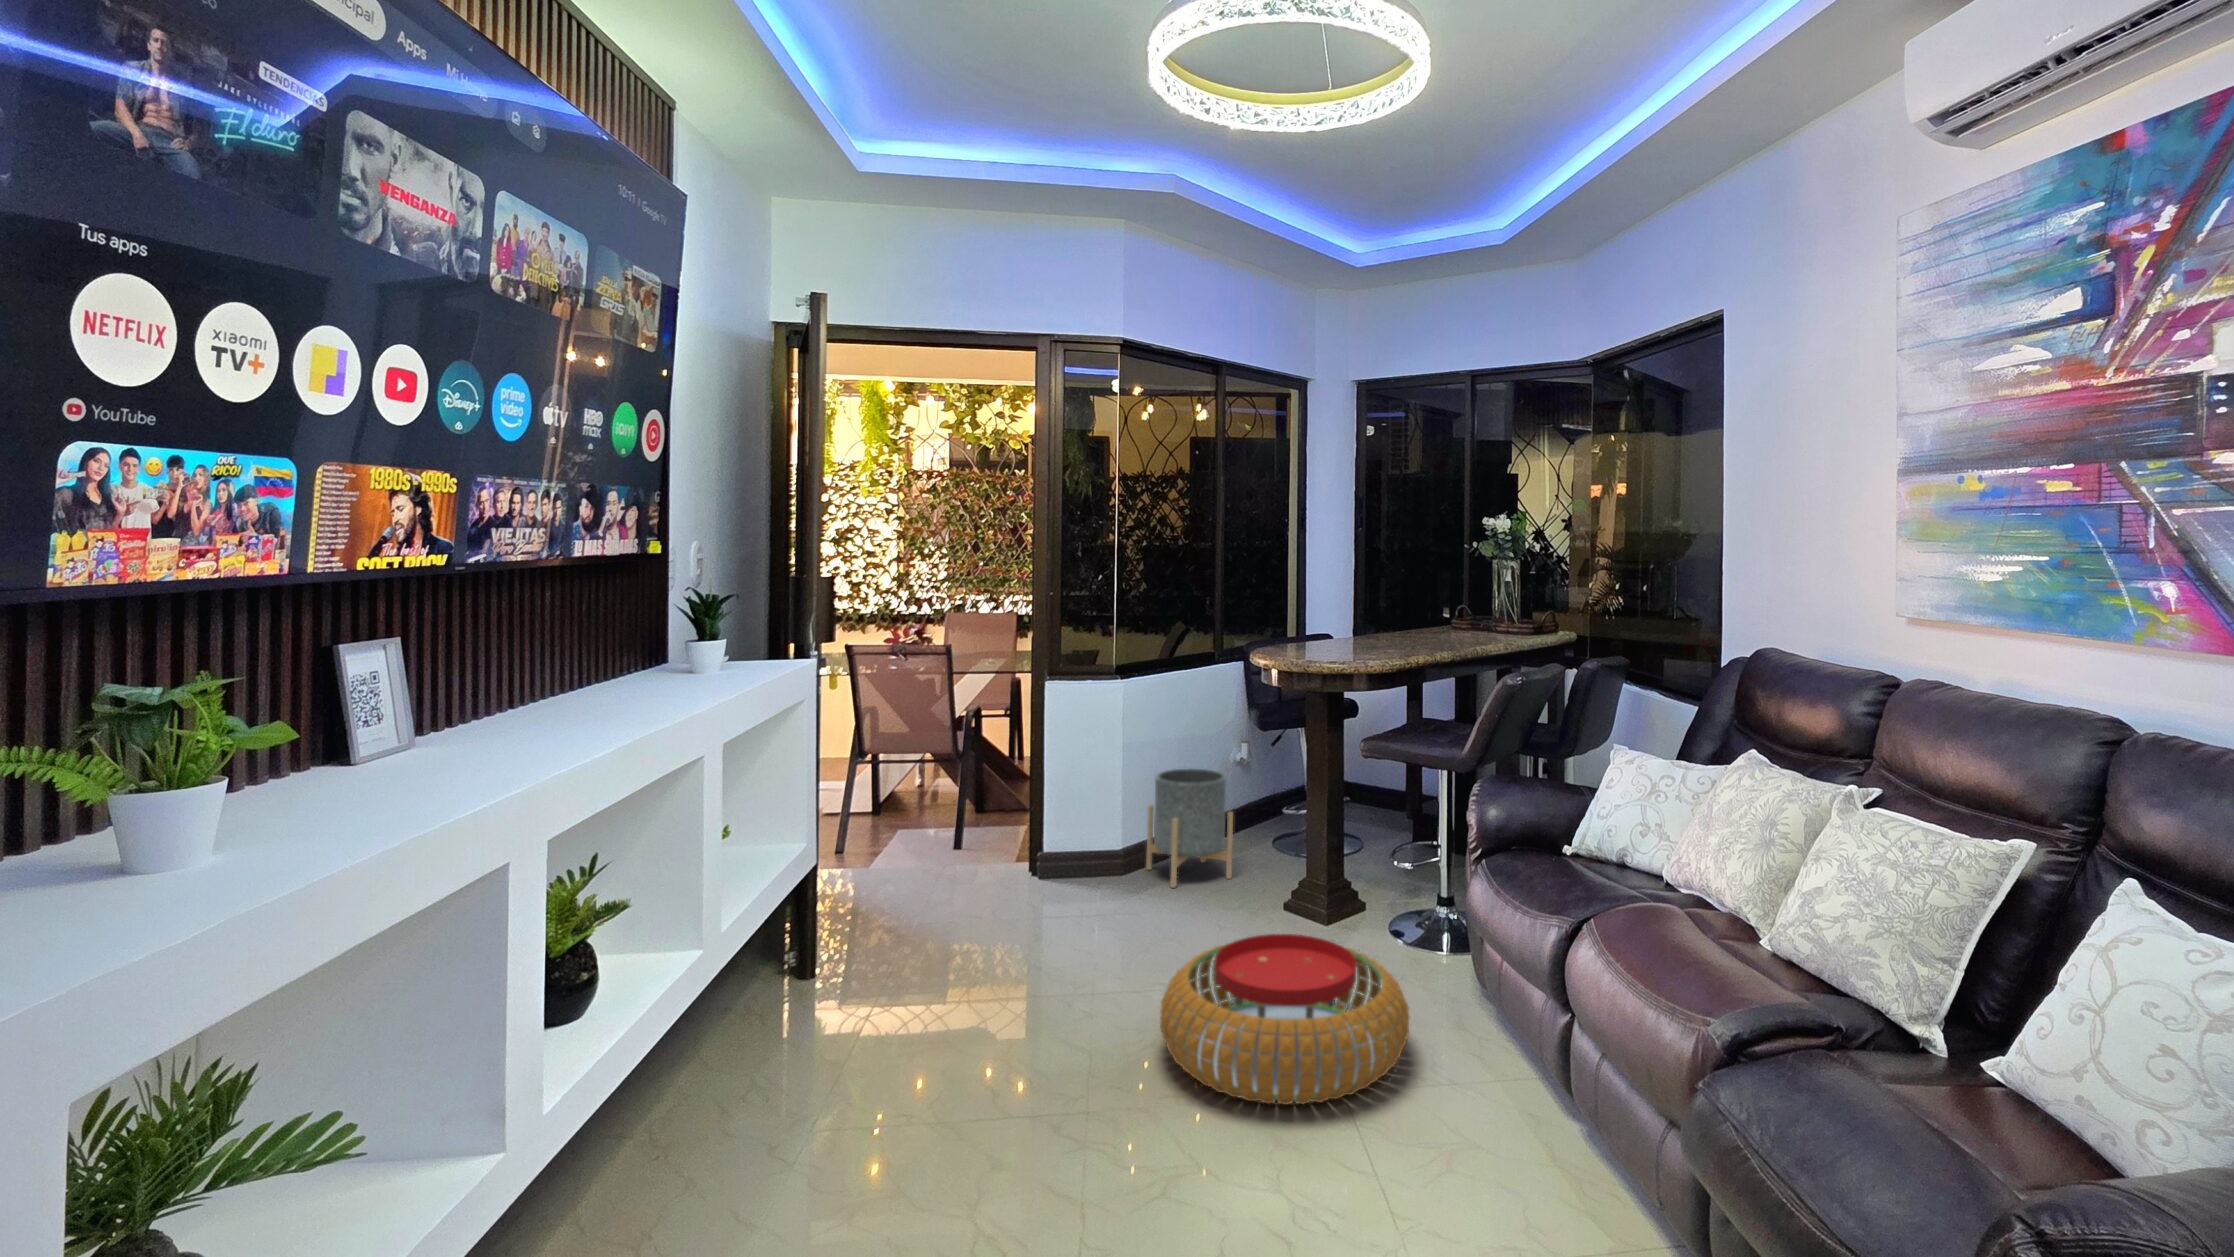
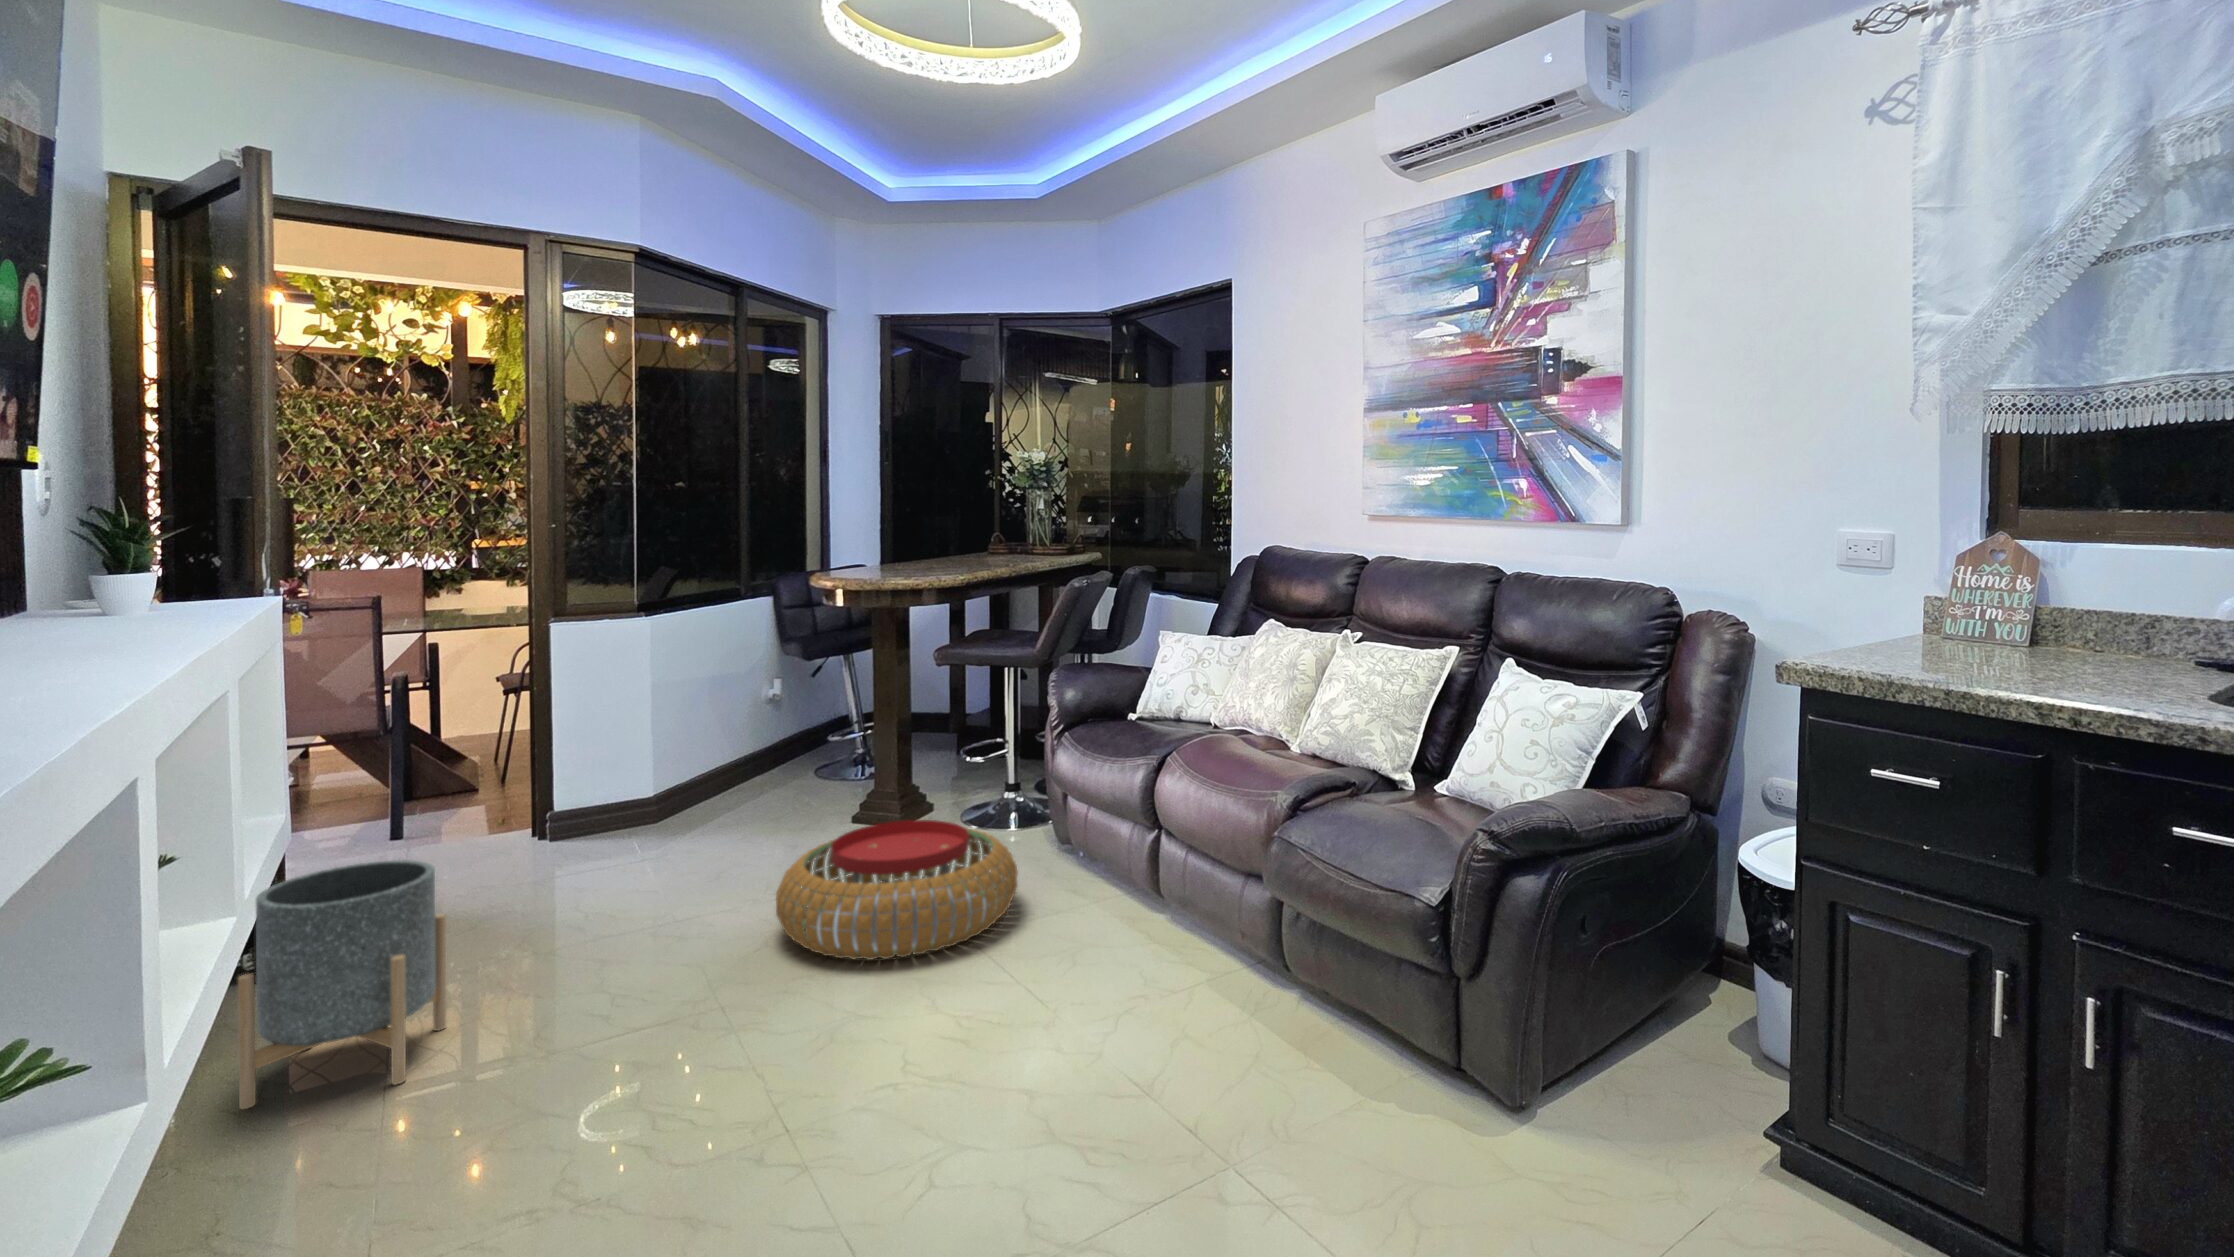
planter: present [1146,768,1233,888] -> present [238,860,446,1109]

